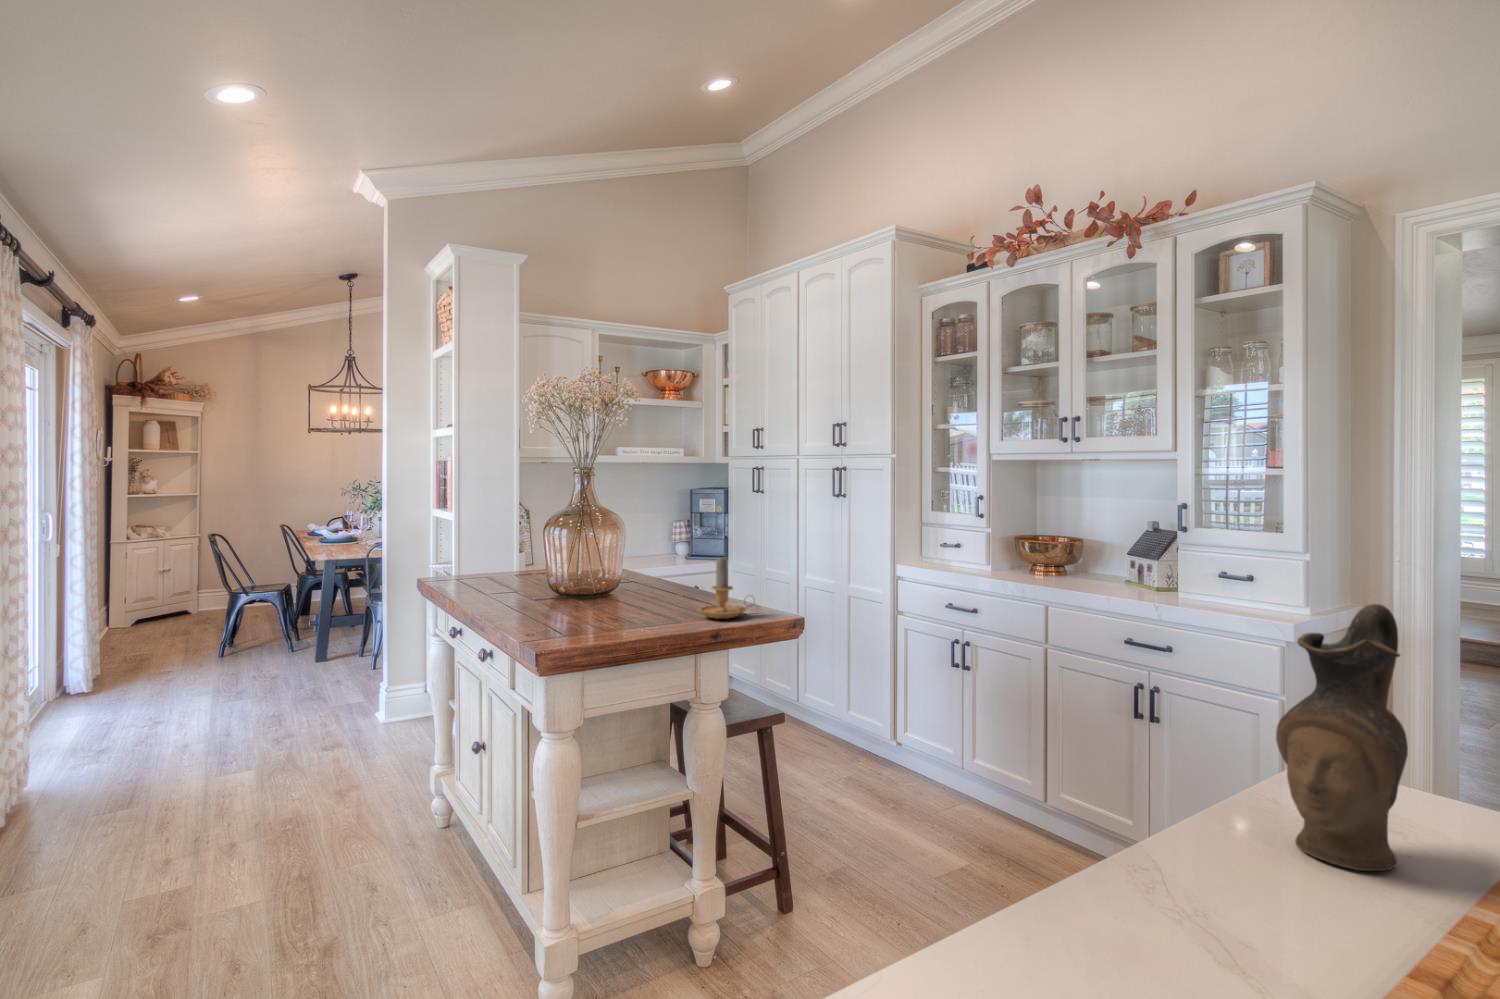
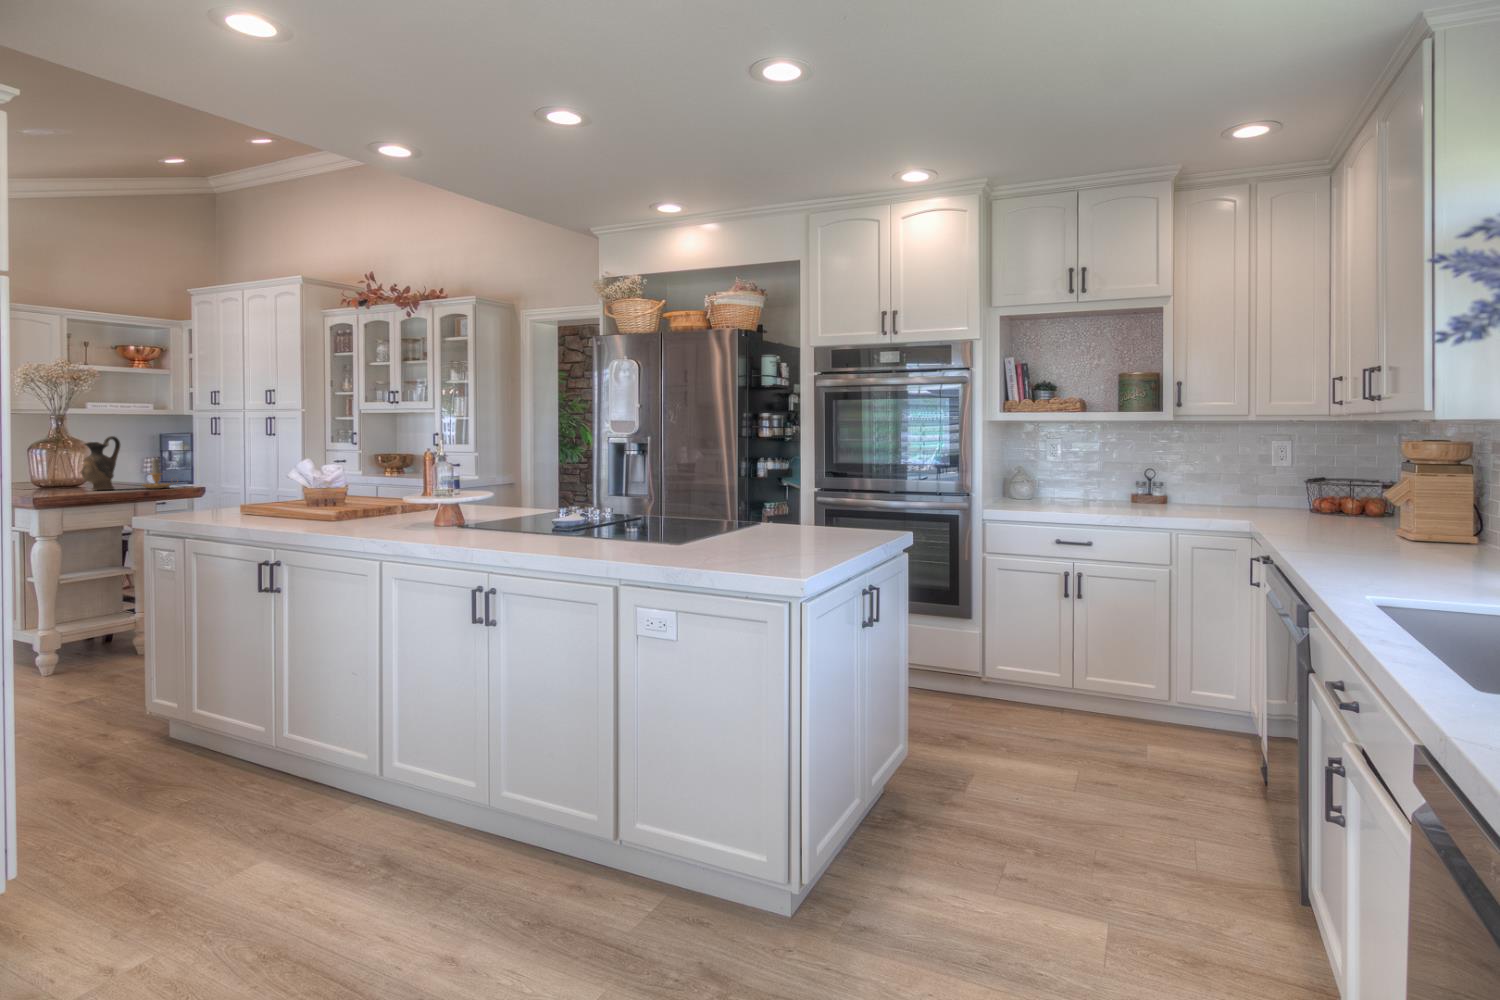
ceramic pitcher: present [1276,604,1408,871] -> present [81,436,120,490]

